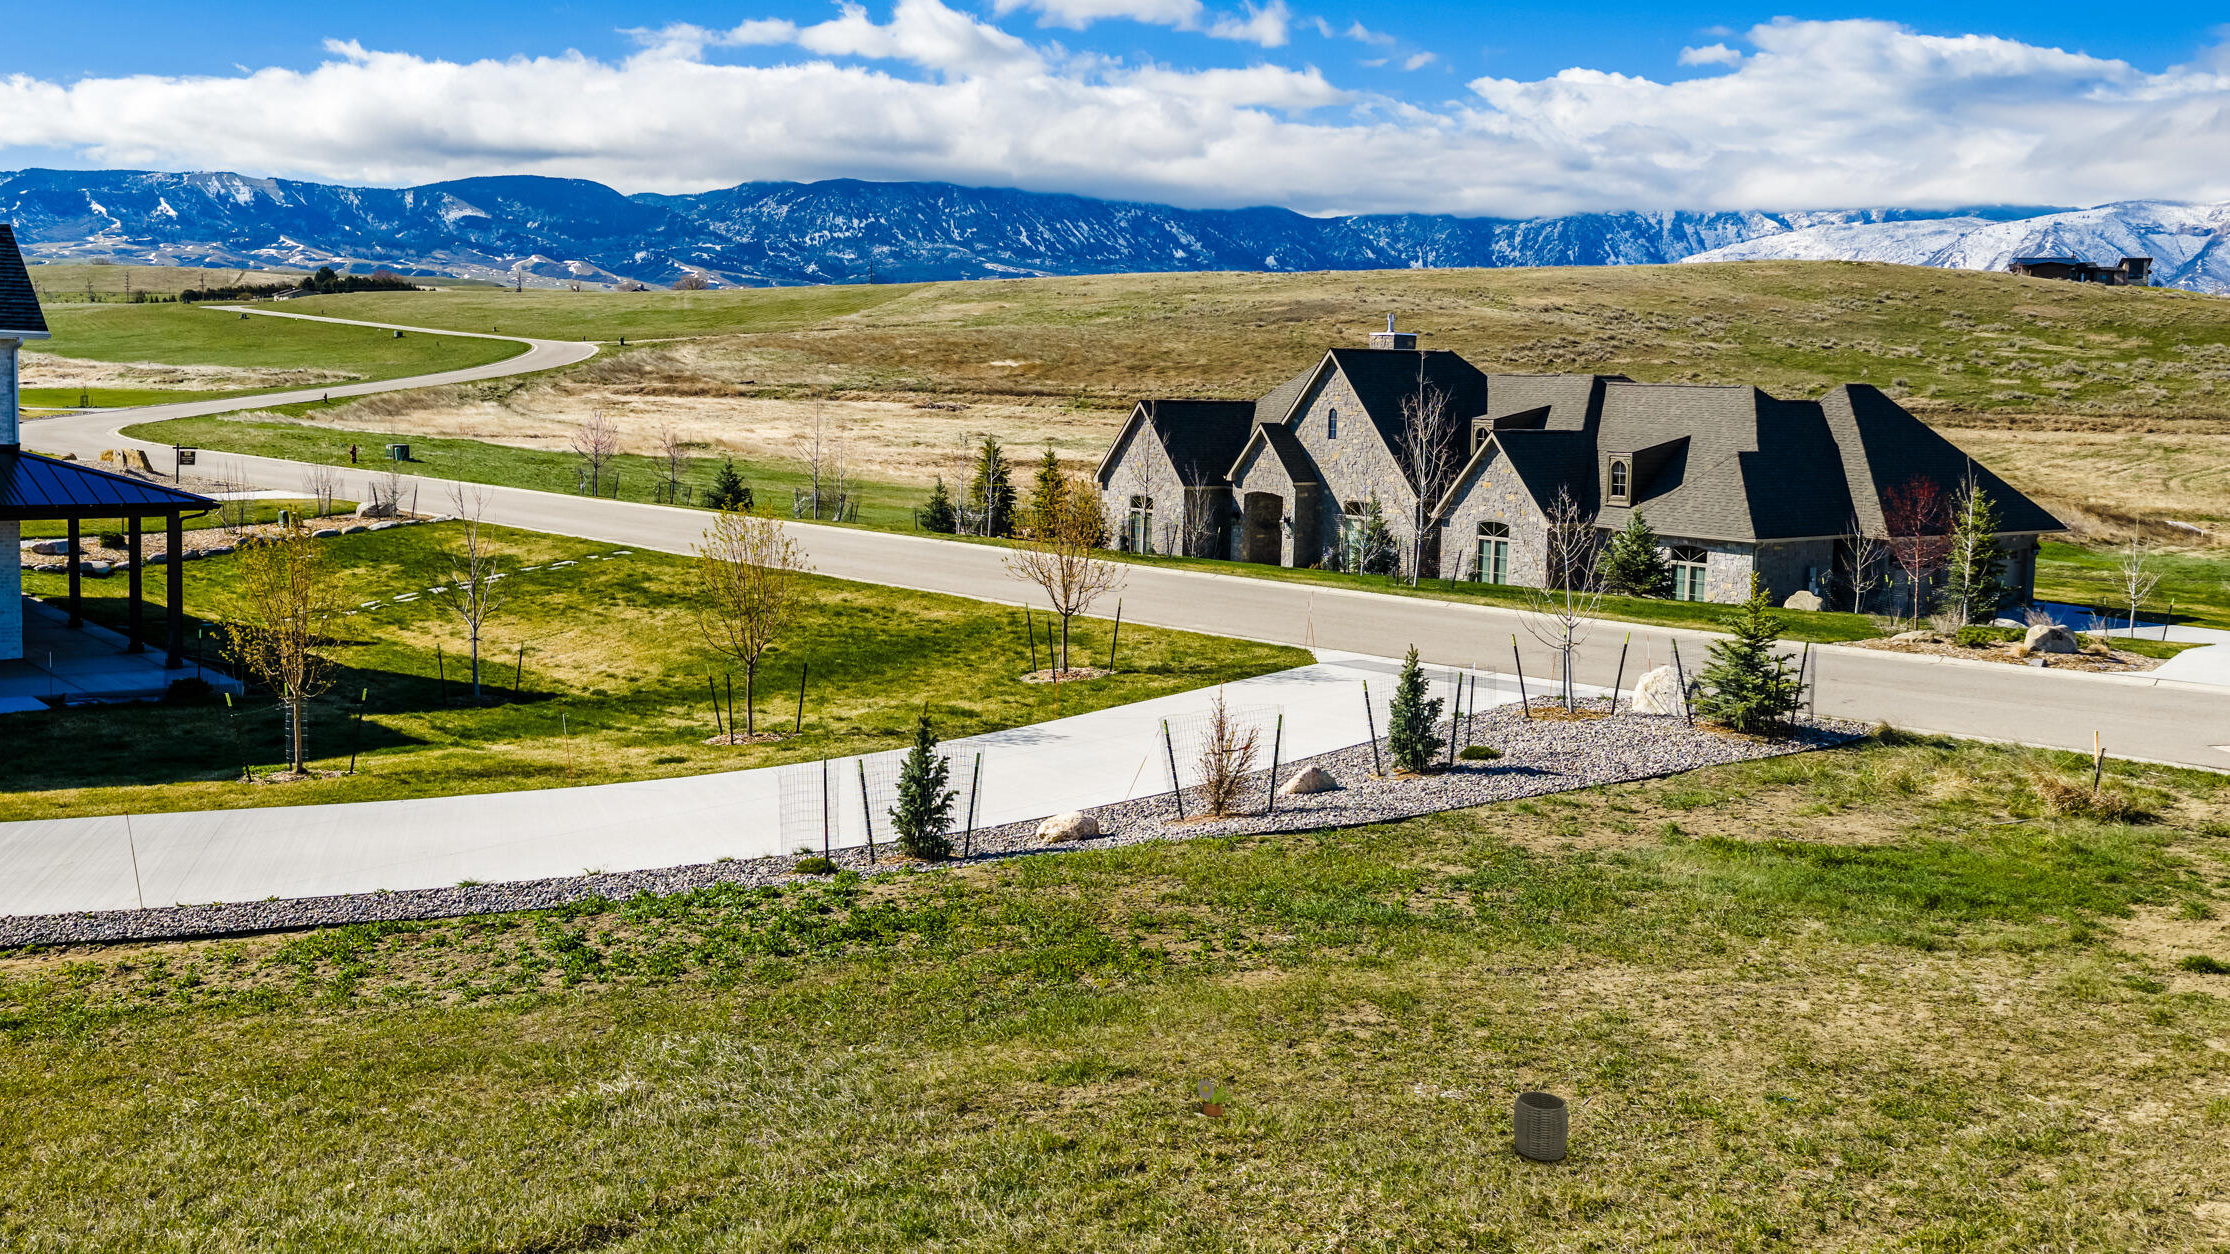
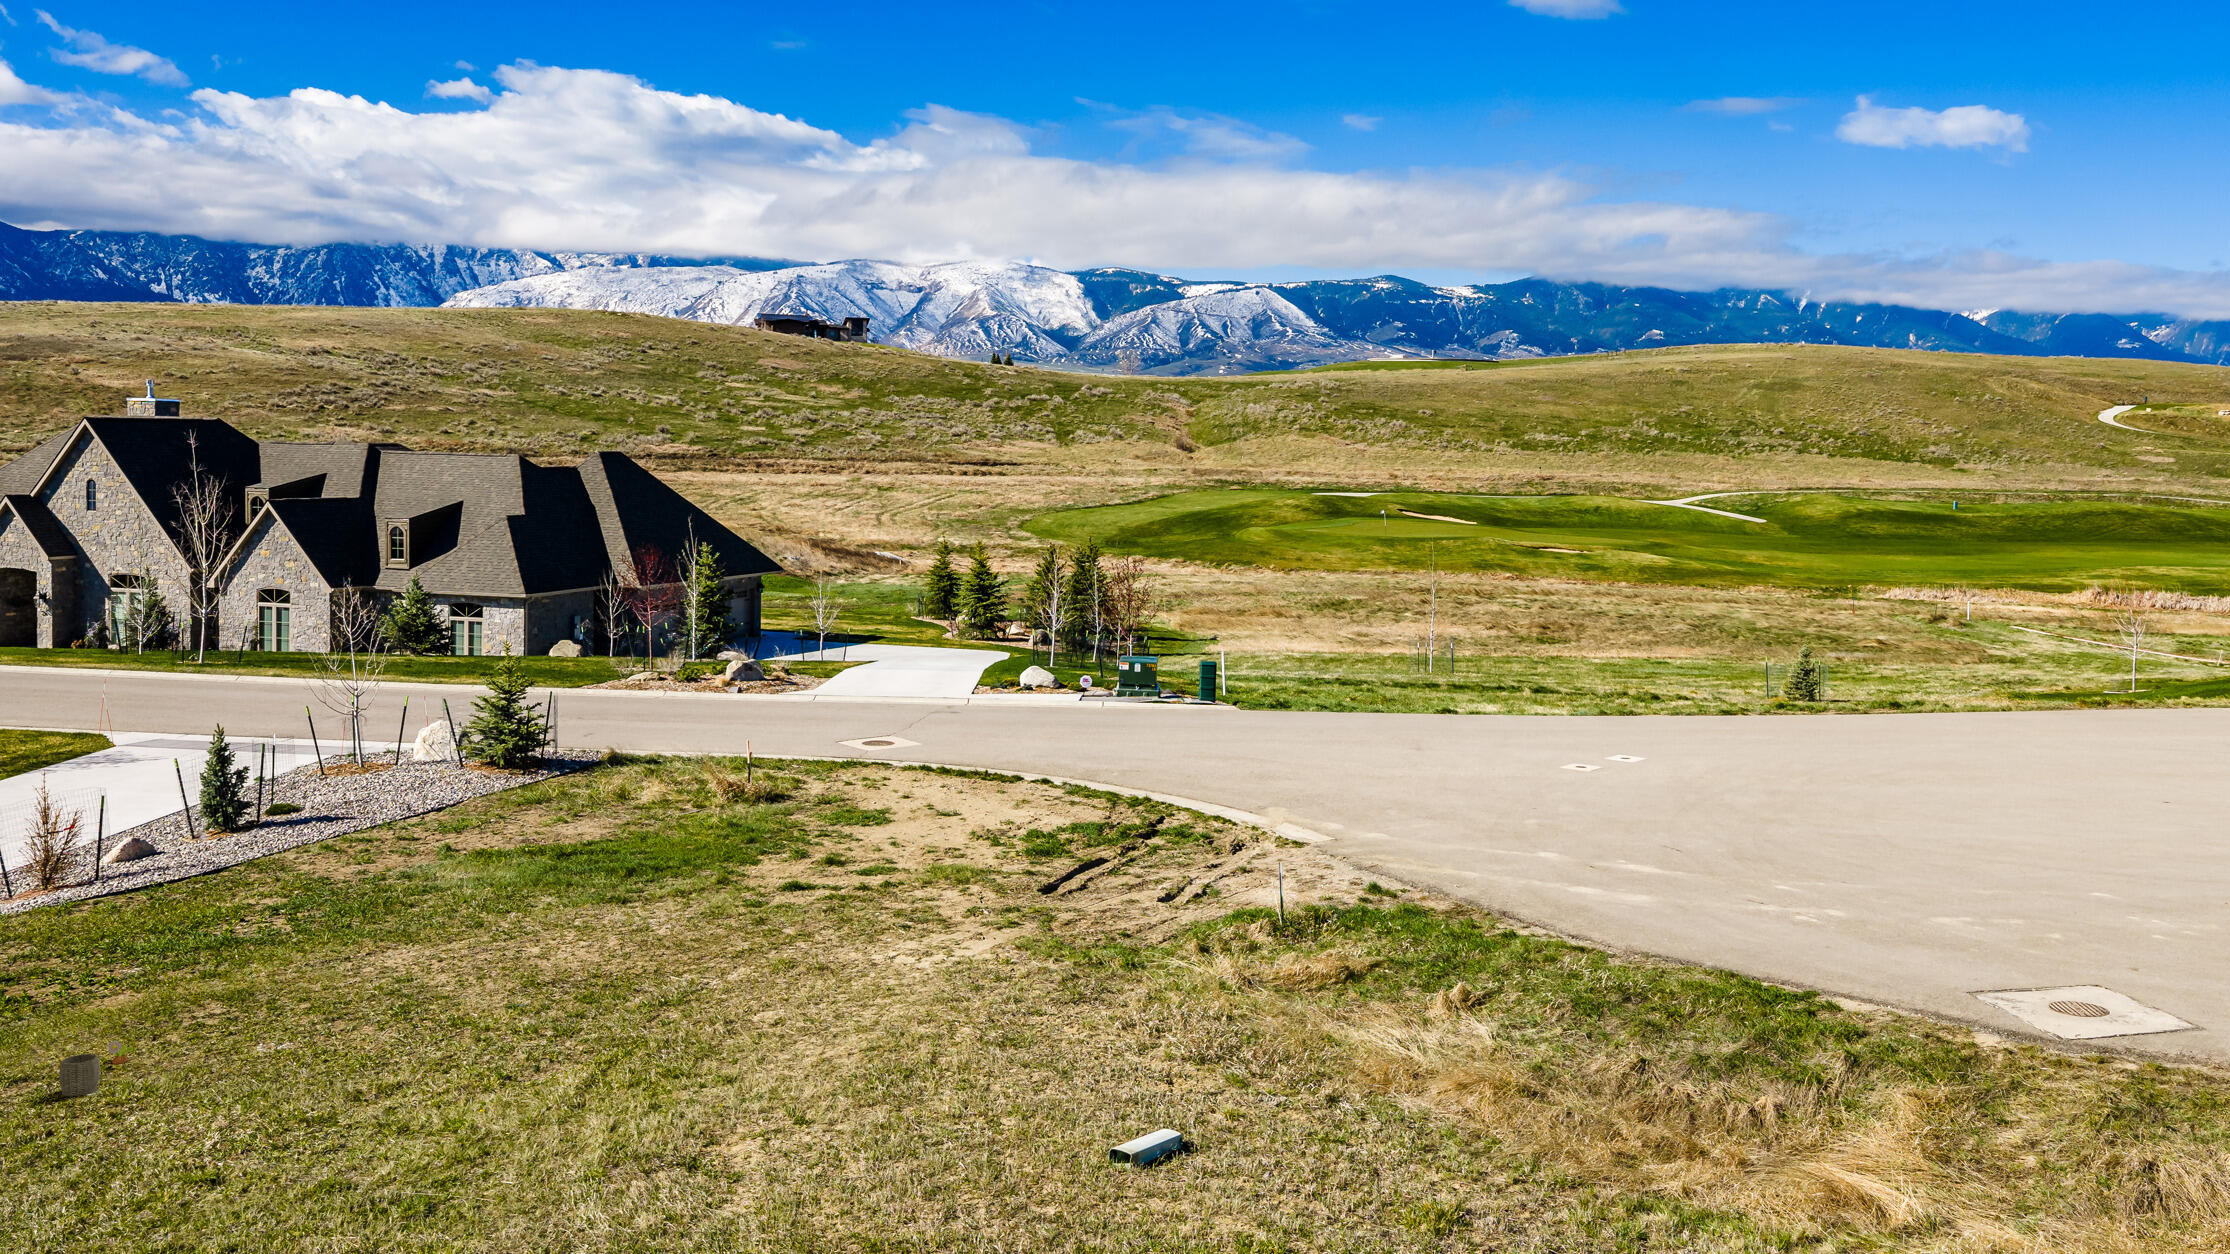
woven basket: present [1514,1091,1568,1160] -> present [59,1054,100,1096]

